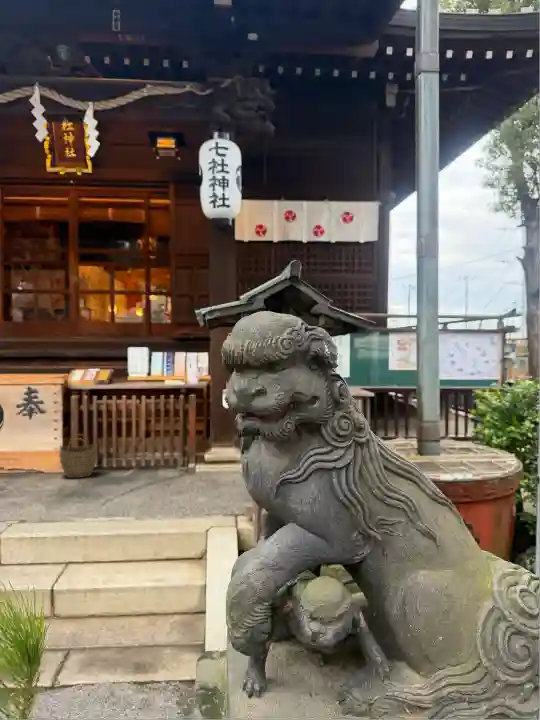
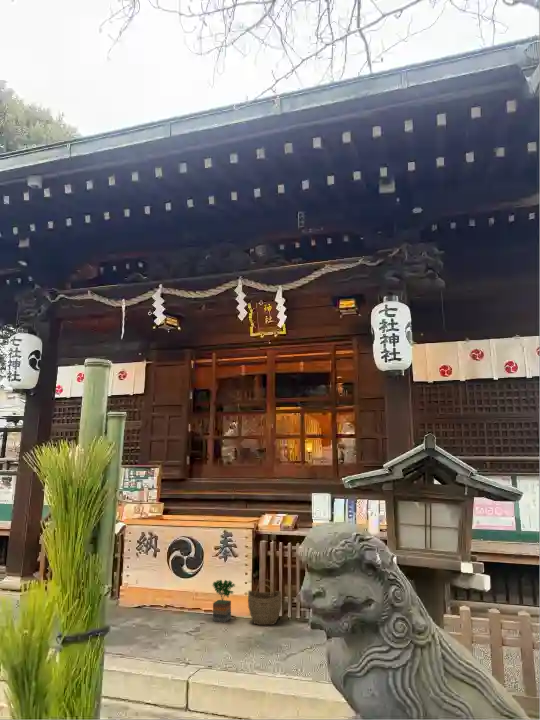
potted tree: none [16,437,44,480] -> present [213,580,235,622]

